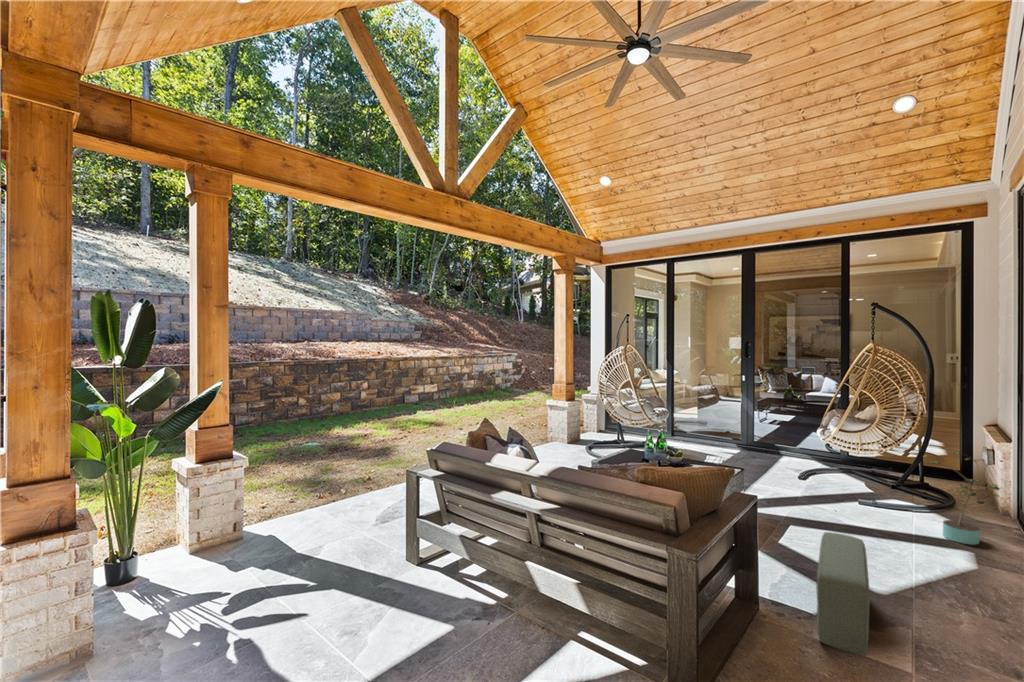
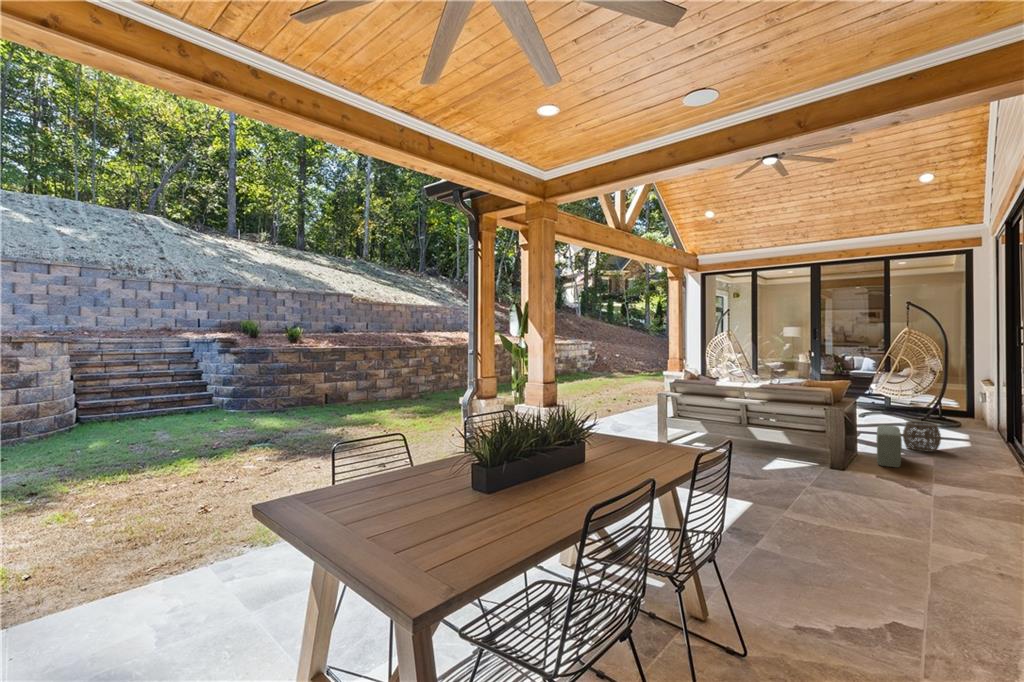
potted plant: present [929,451,999,545] -> none [937,392,975,443]
woven basket: none [870,511,944,578] -> present [903,421,941,452]

